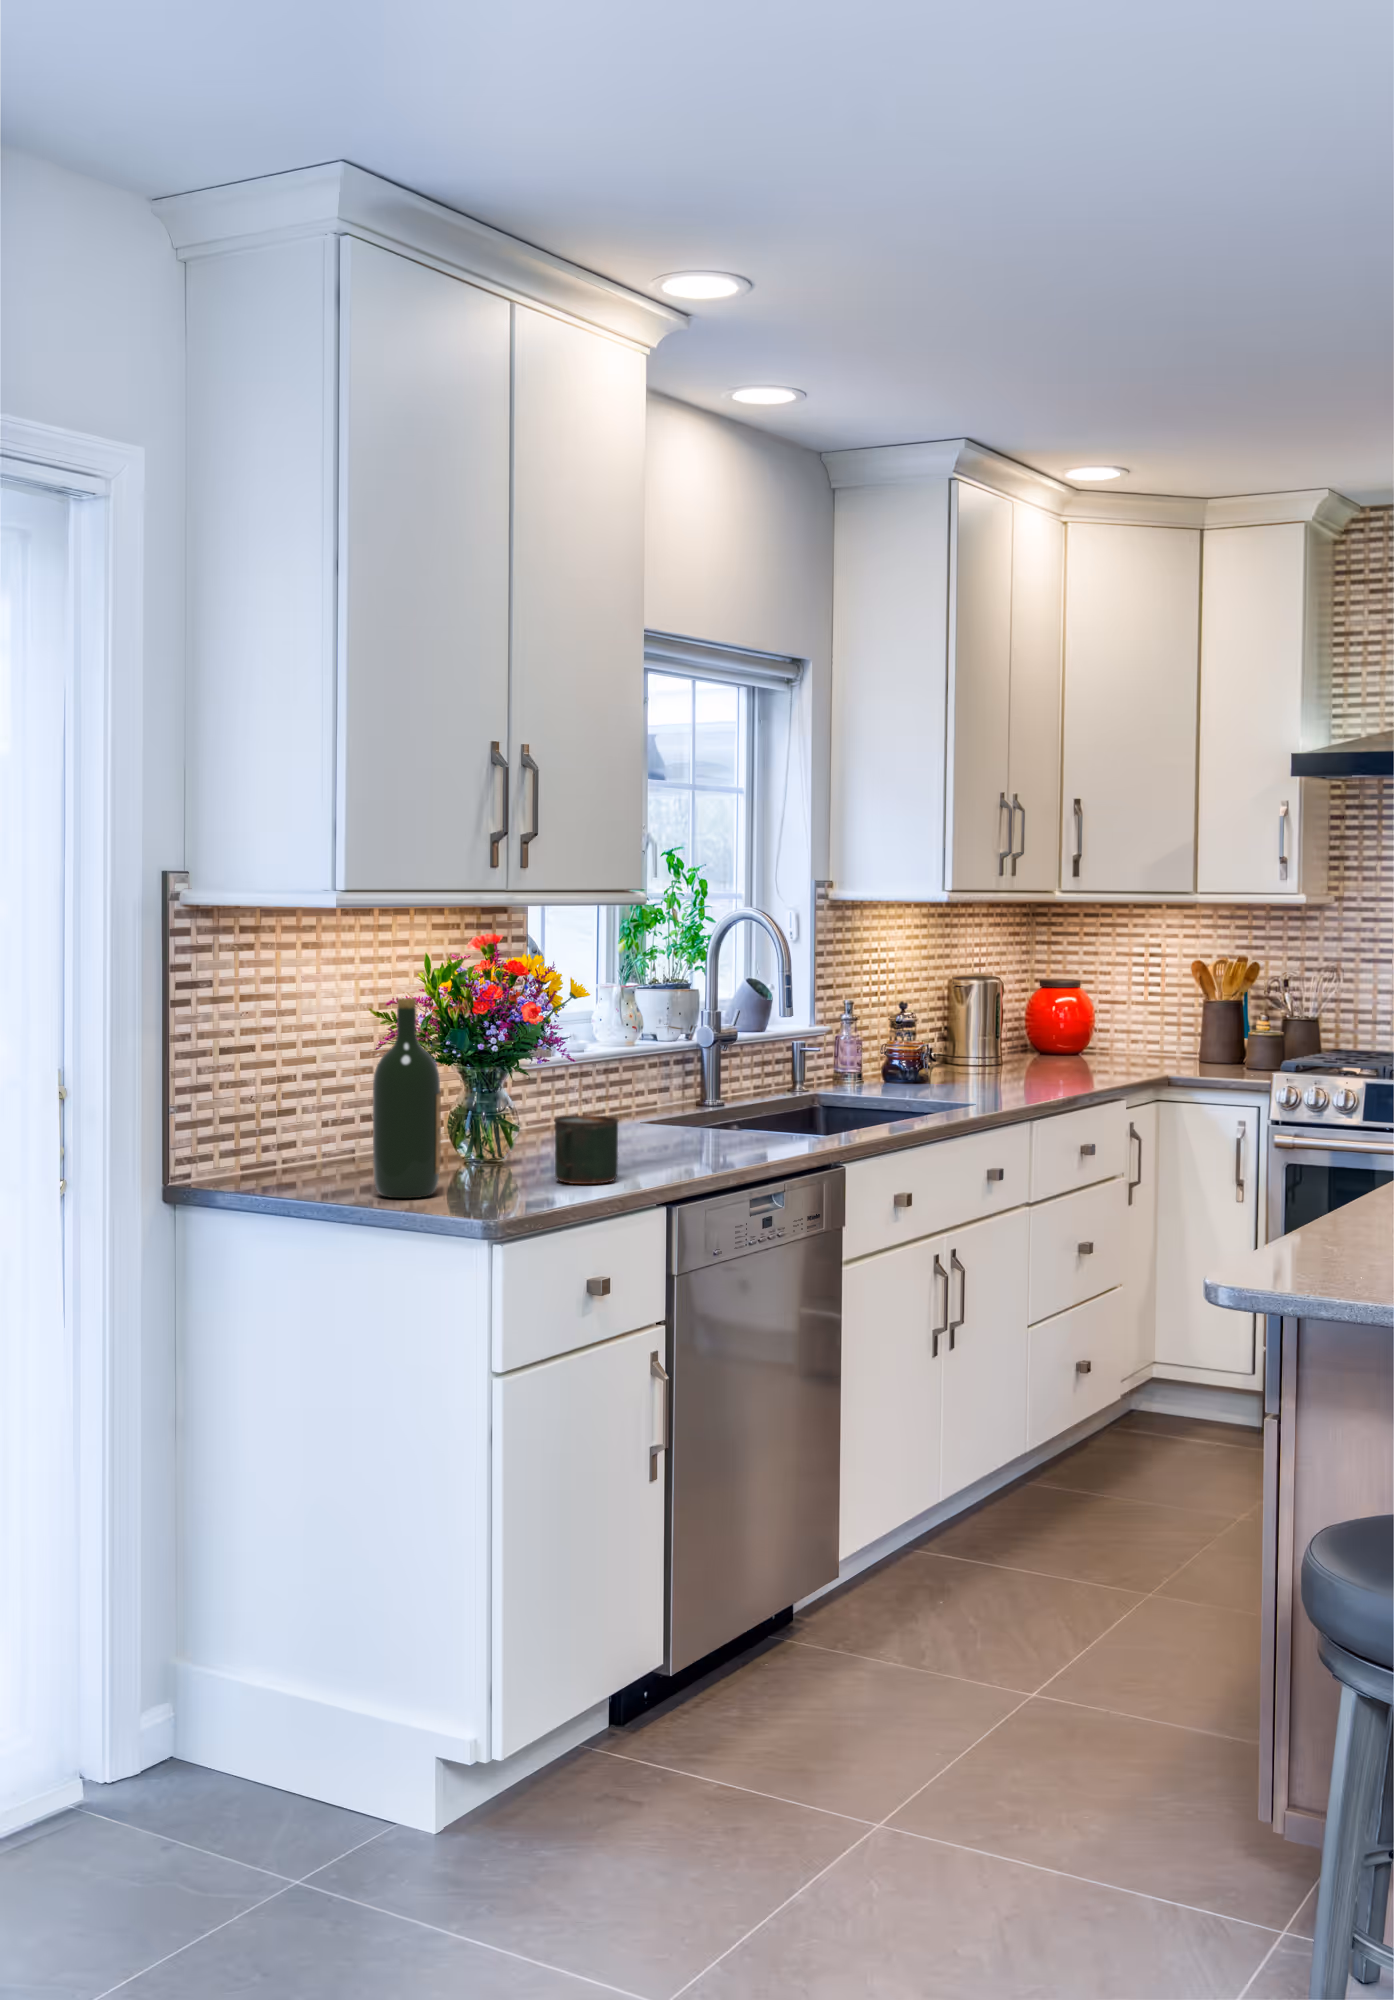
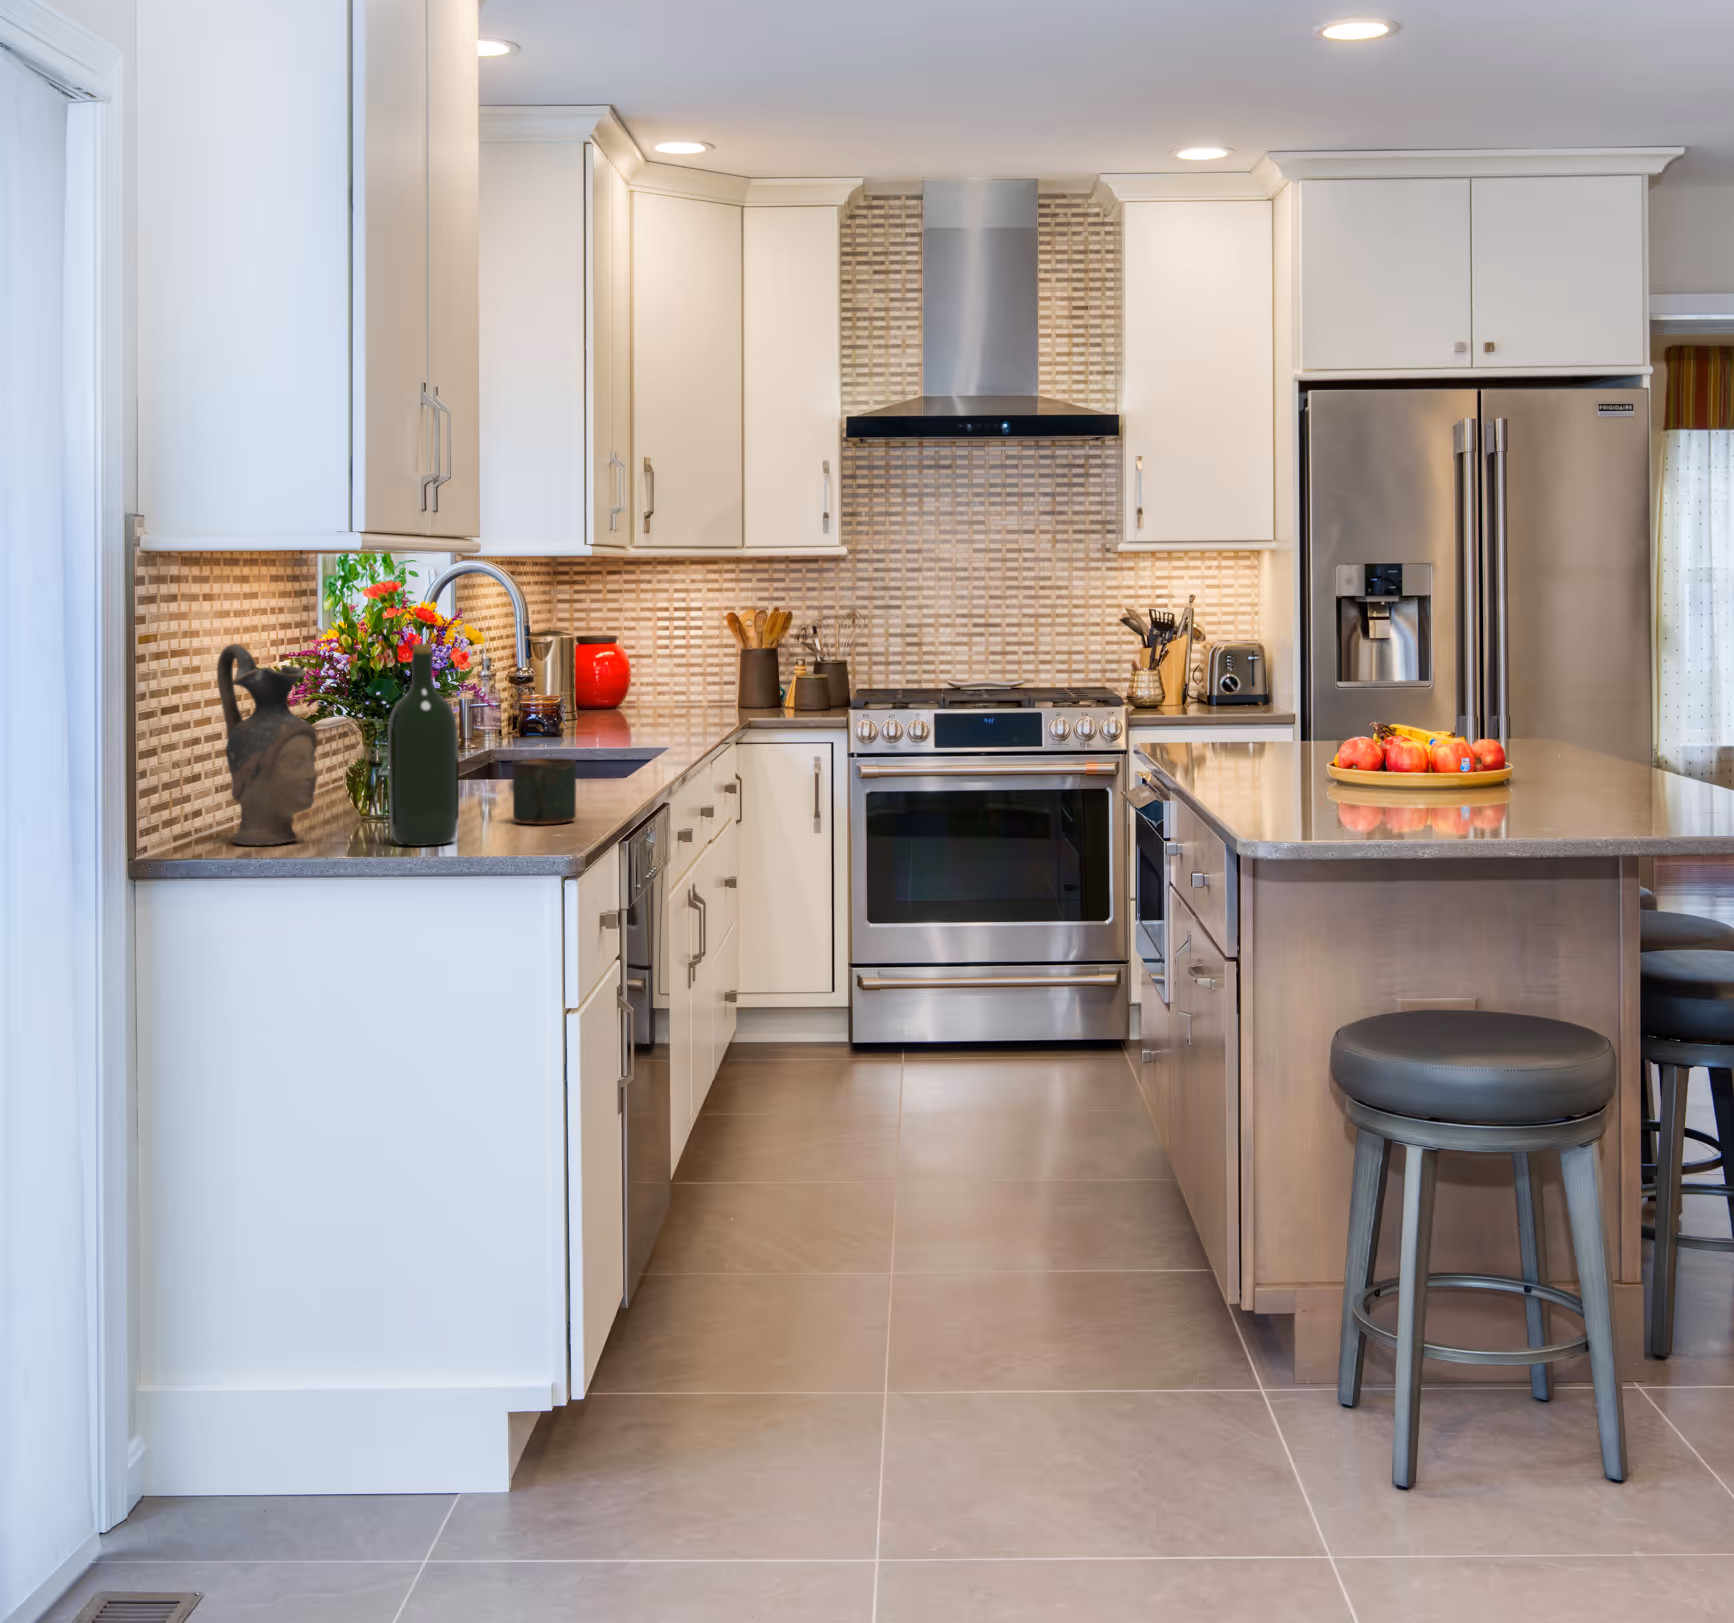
ceramic pitcher: none [269,993,352,1183] -> present [217,644,318,845]

